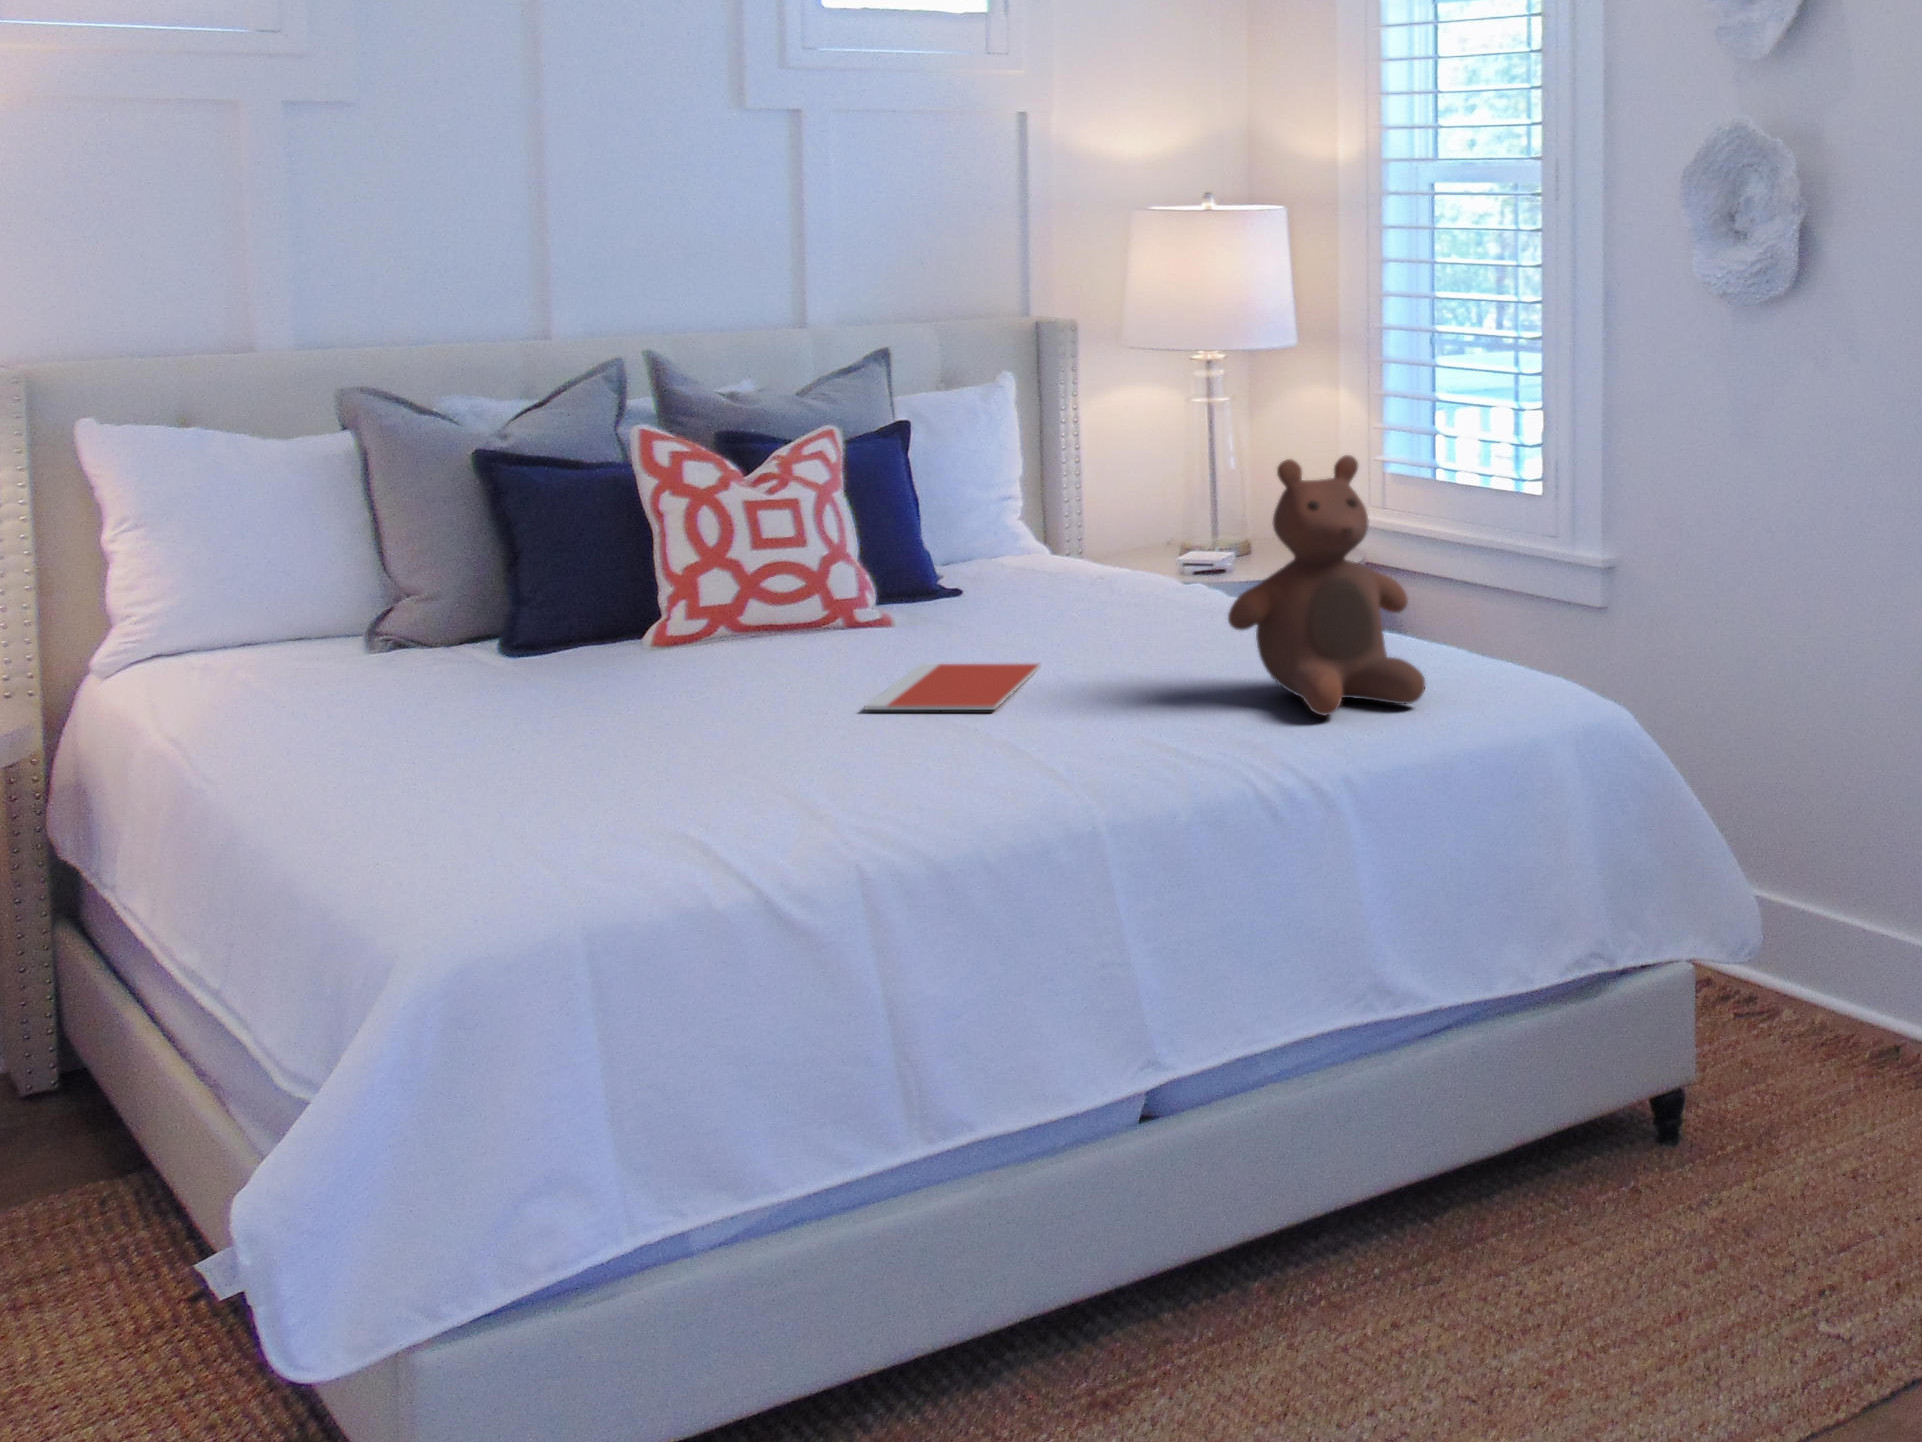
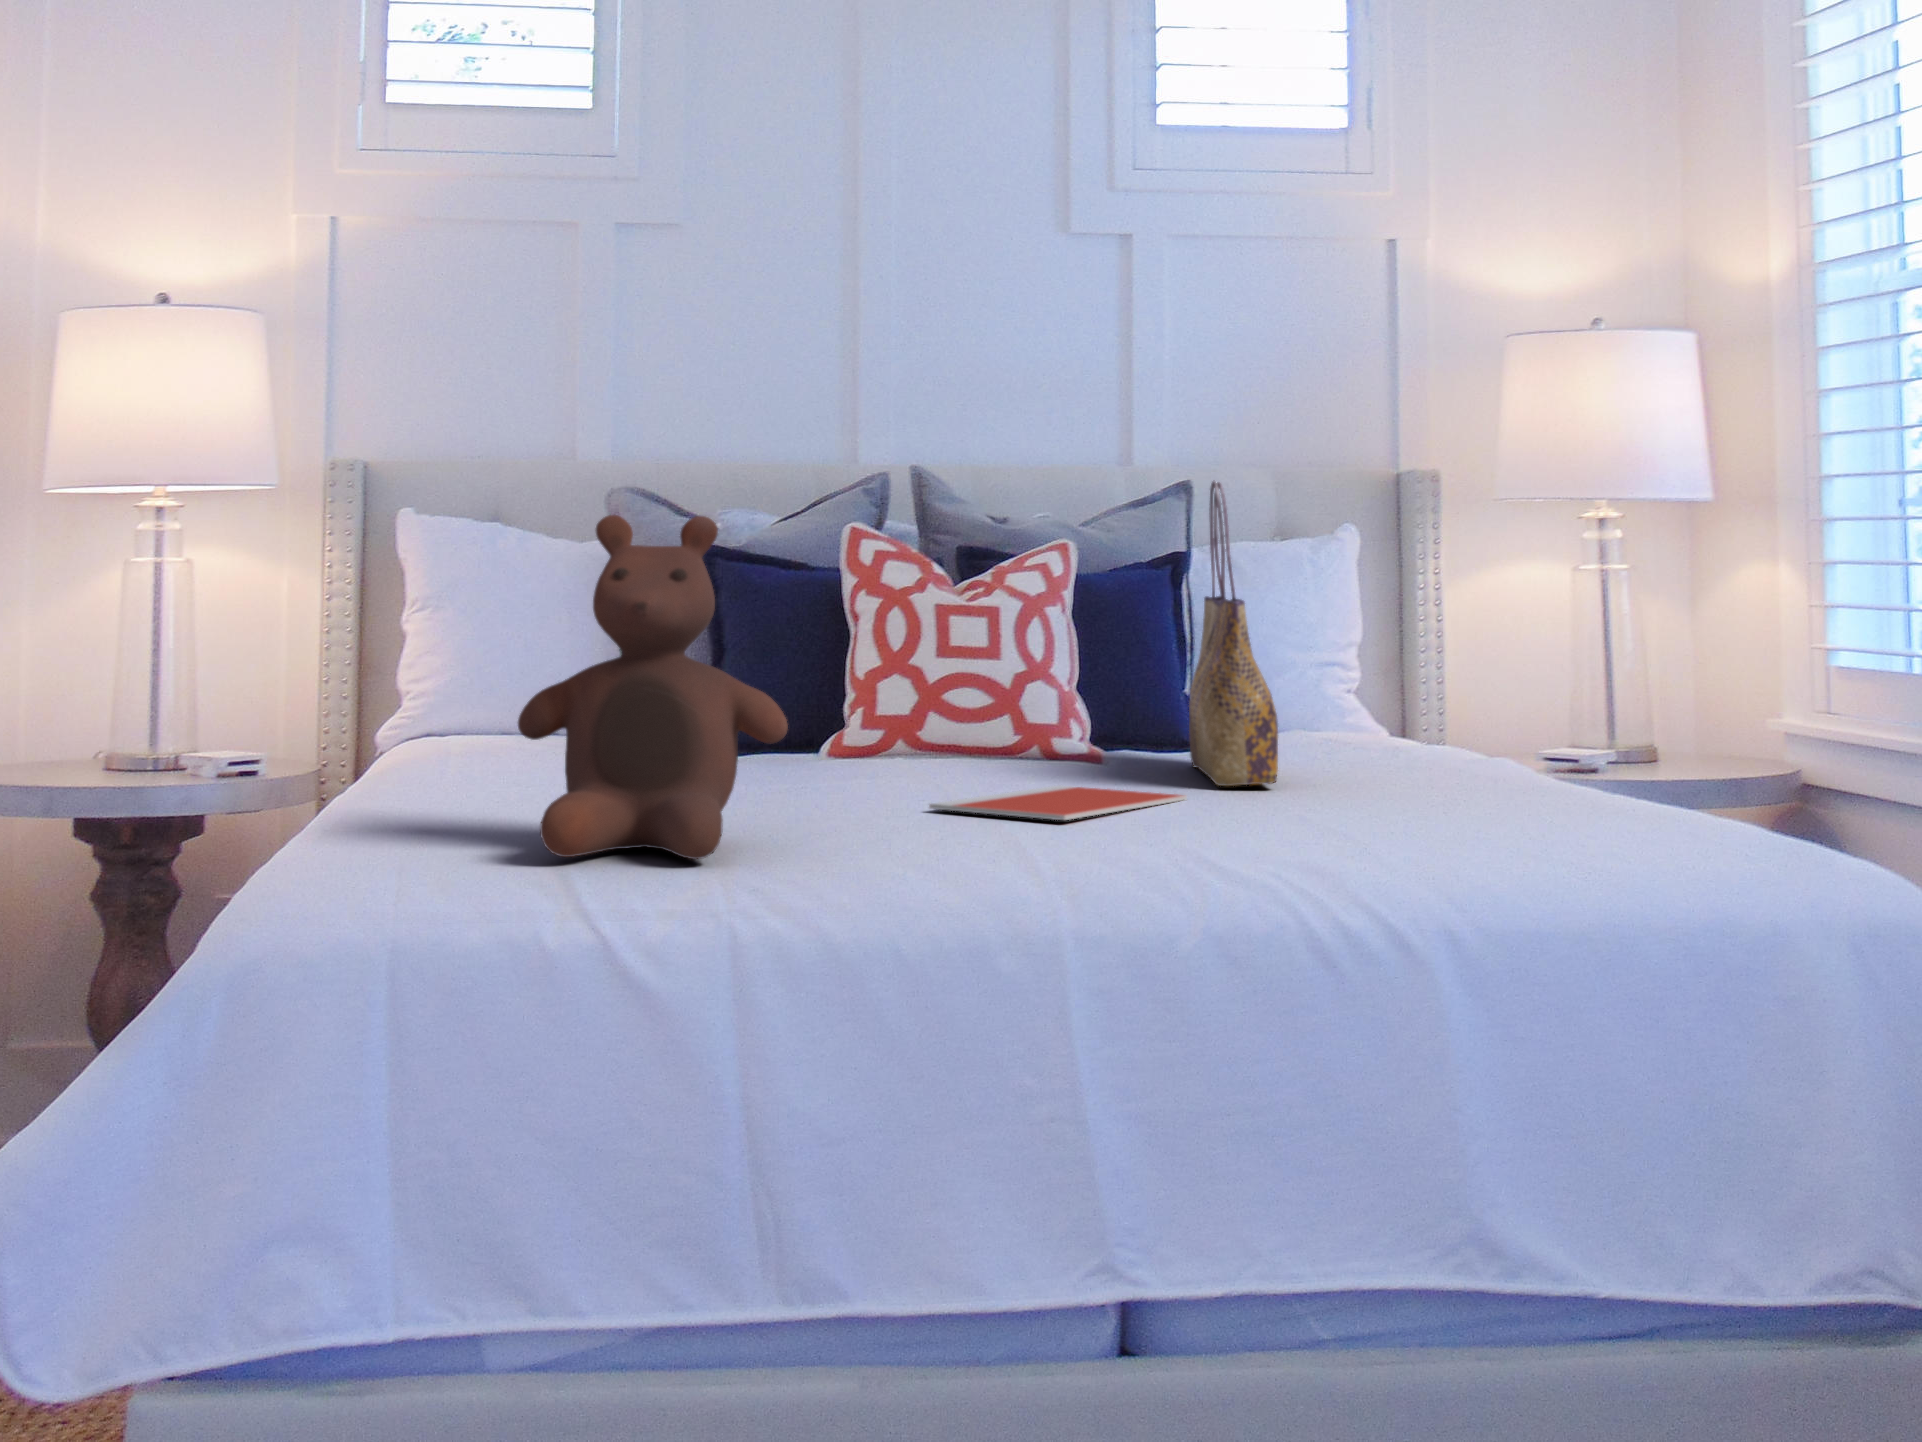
tote bag: none [981,393,1092,648] -> present [1189,481,1278,786]
stuffed bear: present [1228,455,1426,716] -> present [518,515,788,859]

